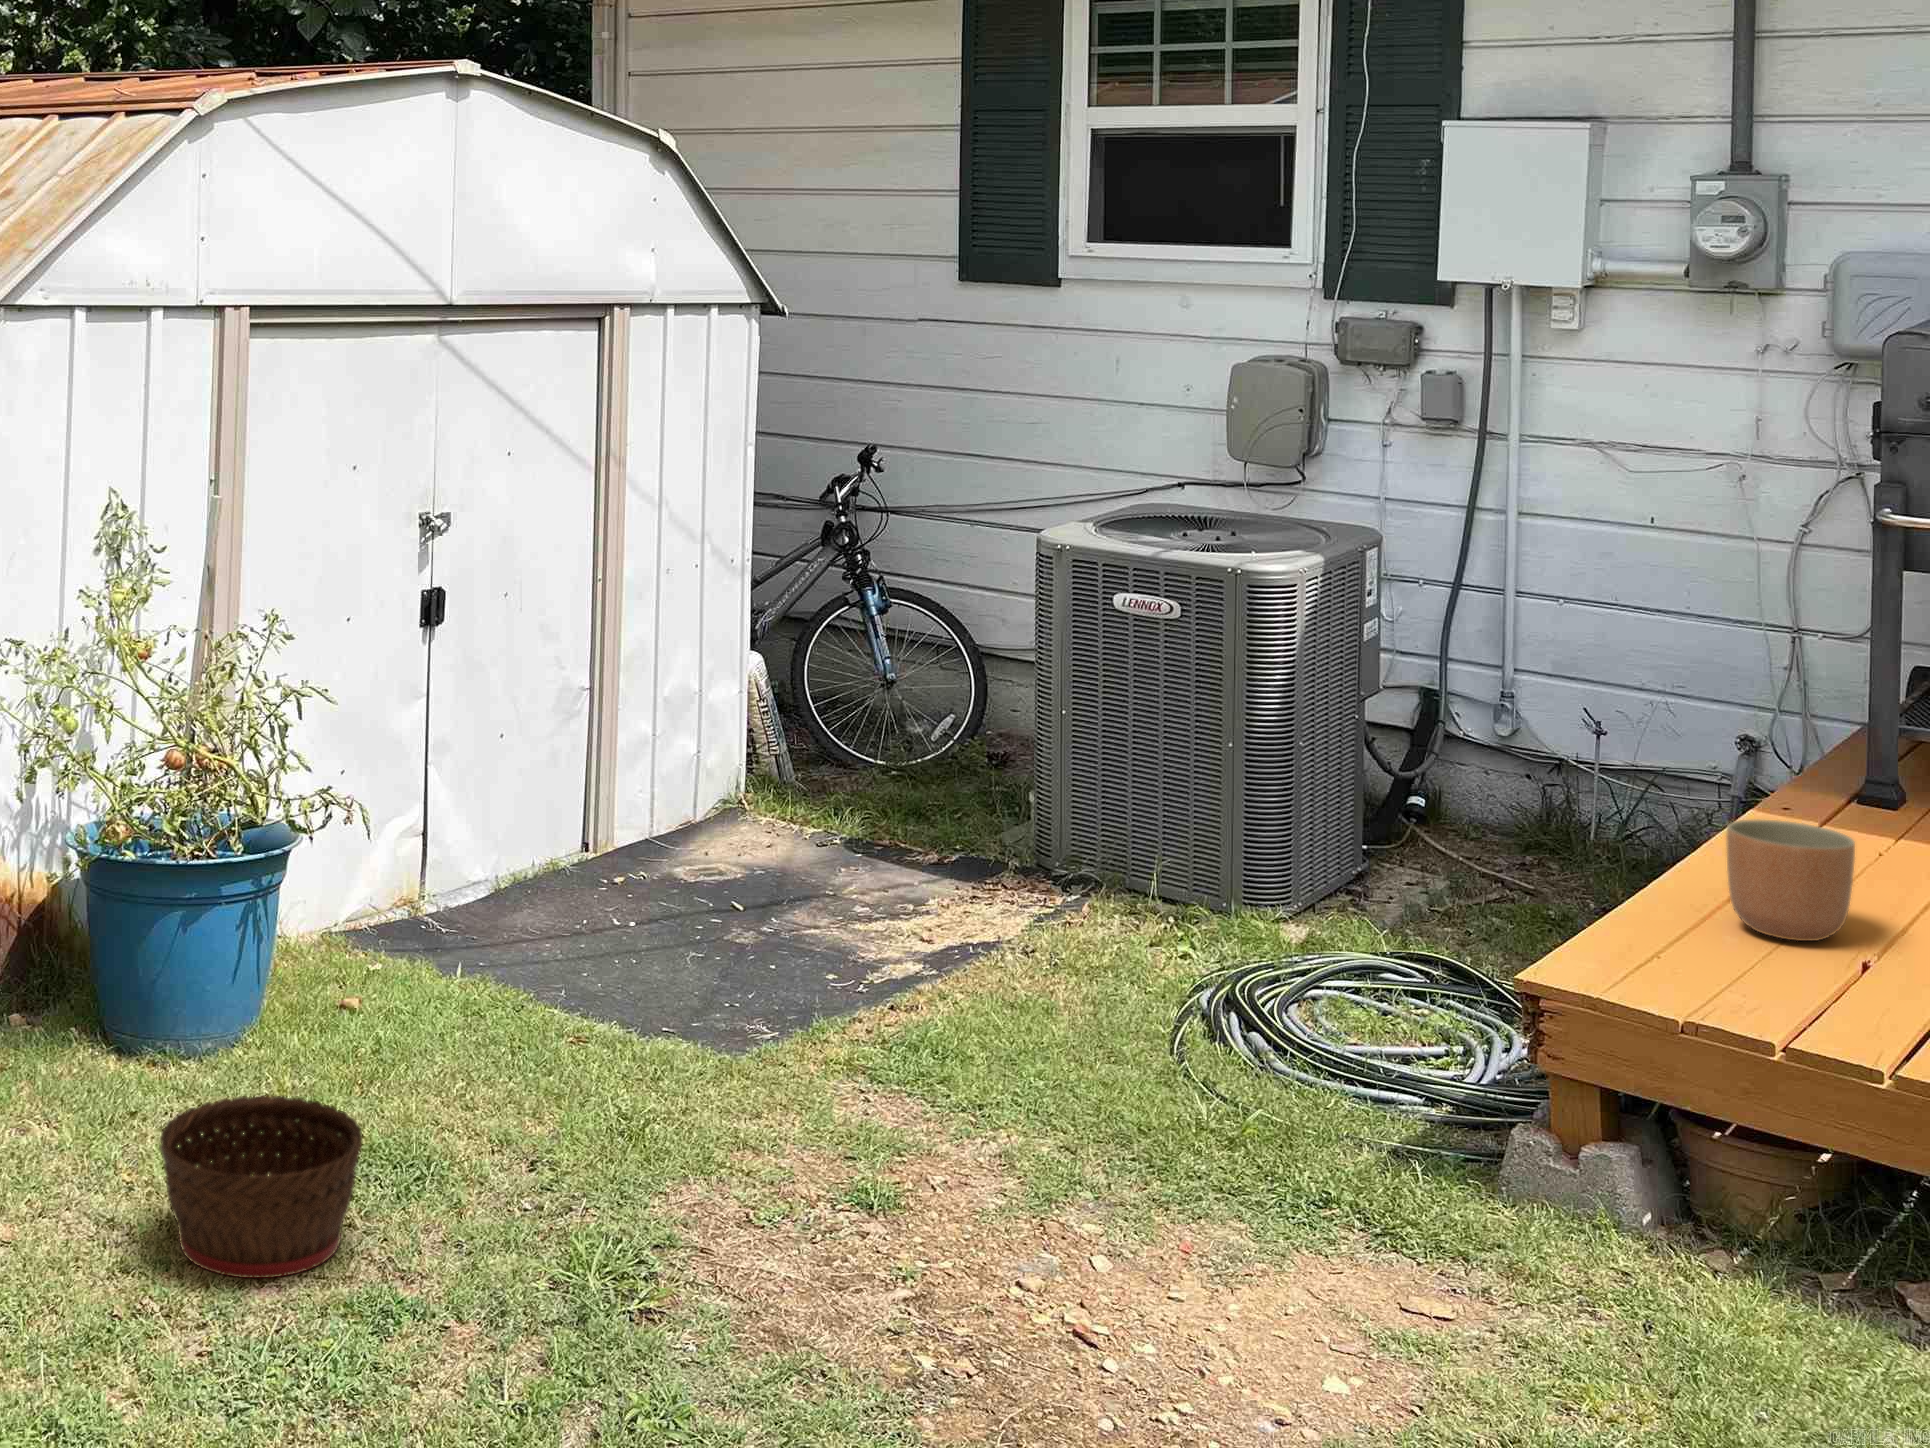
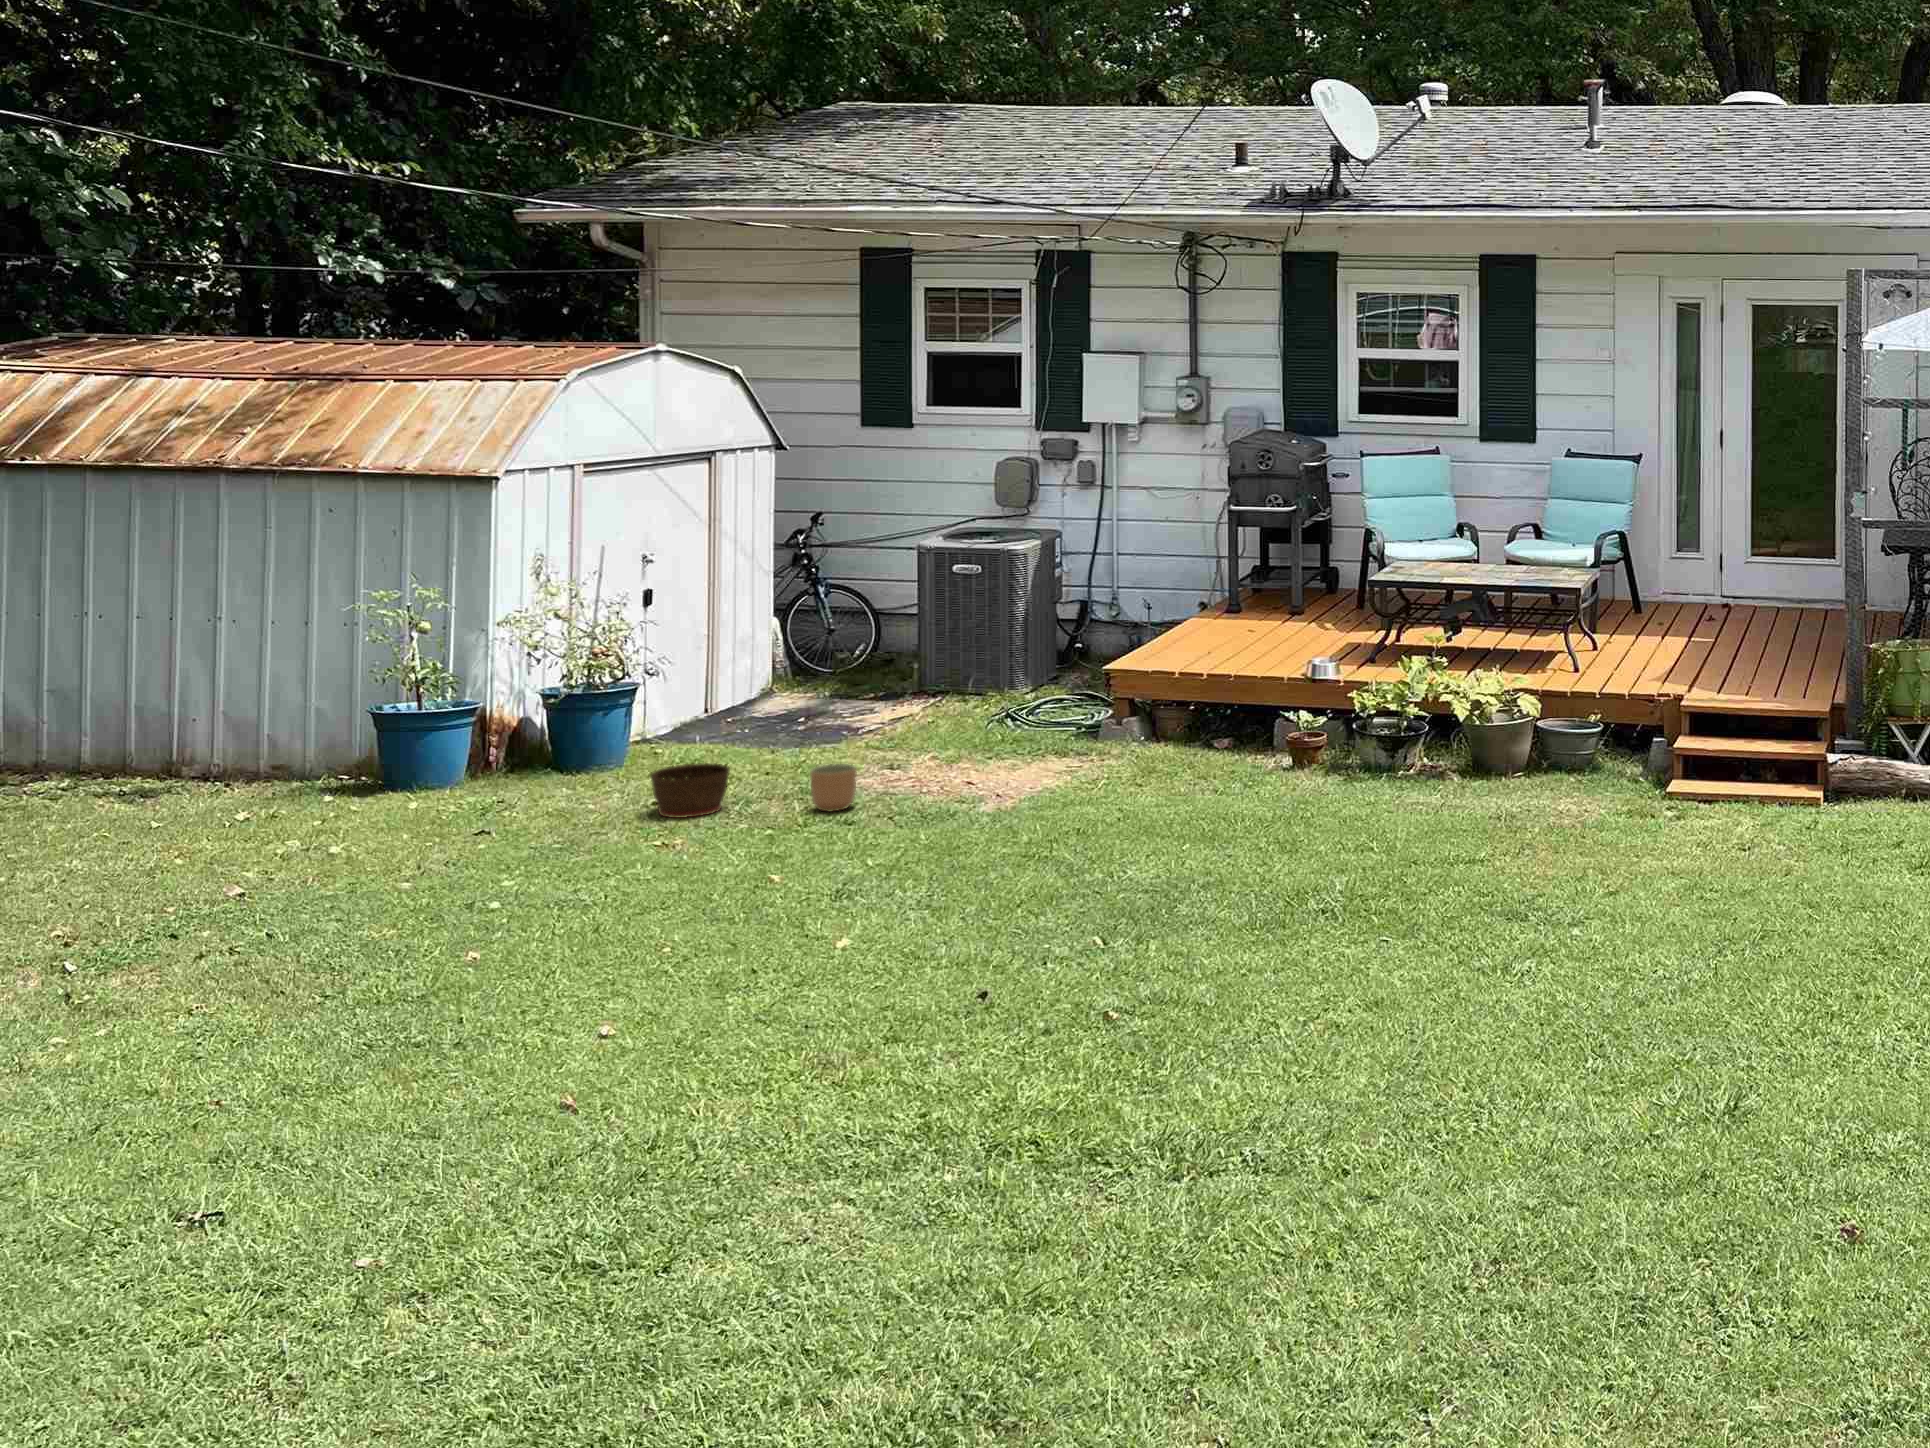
planter: present [1726,819,1855,941] -> present [810,764,857,812]

